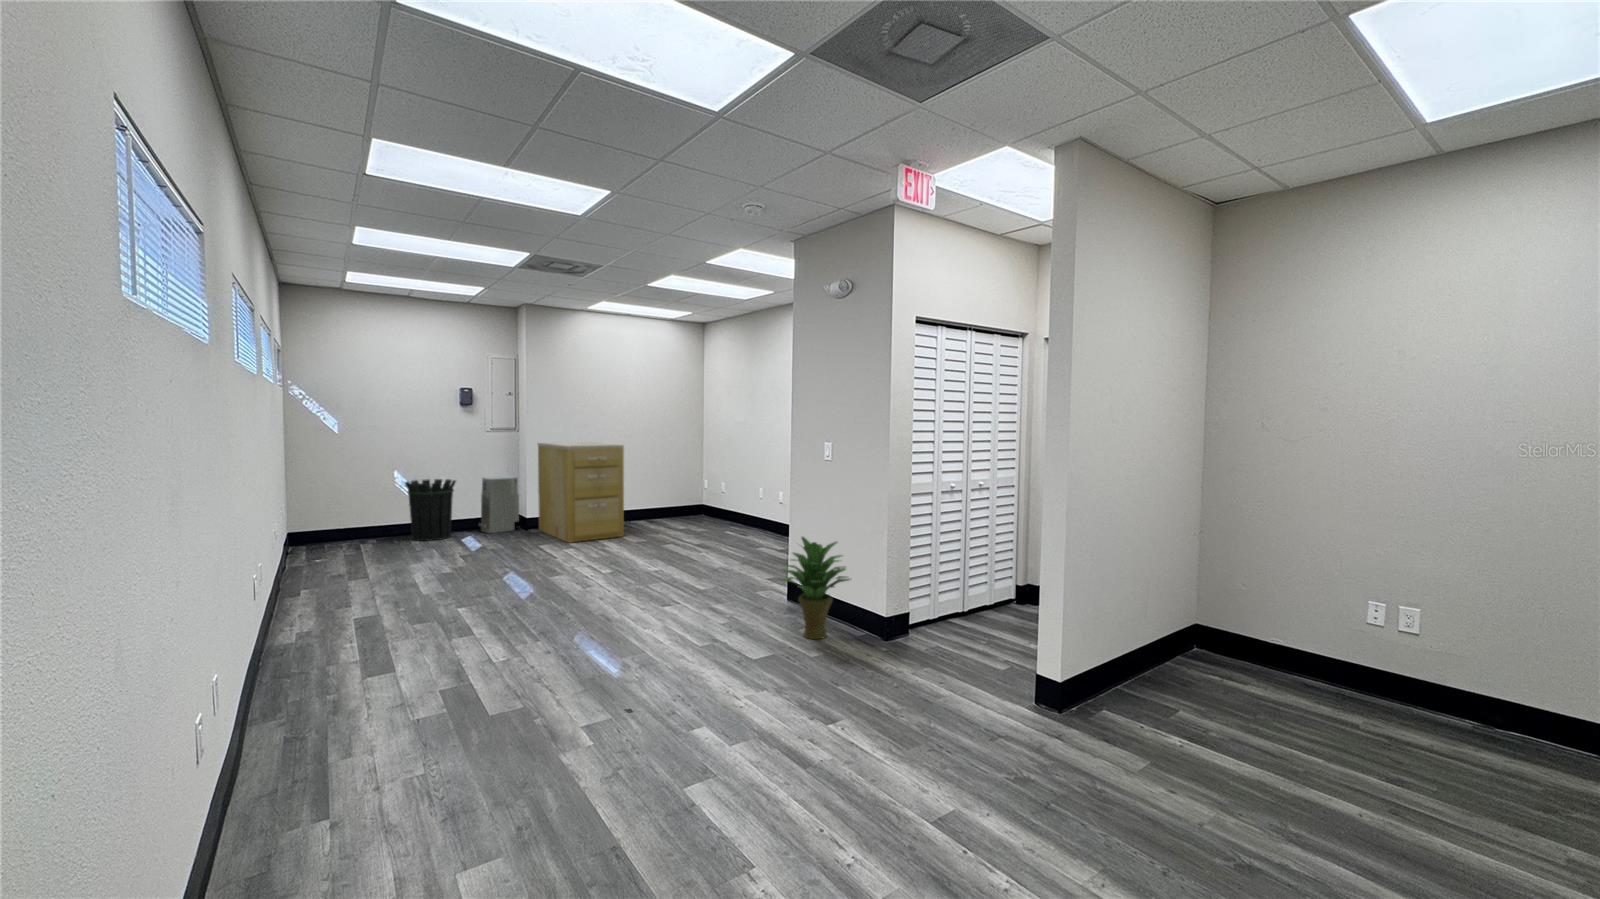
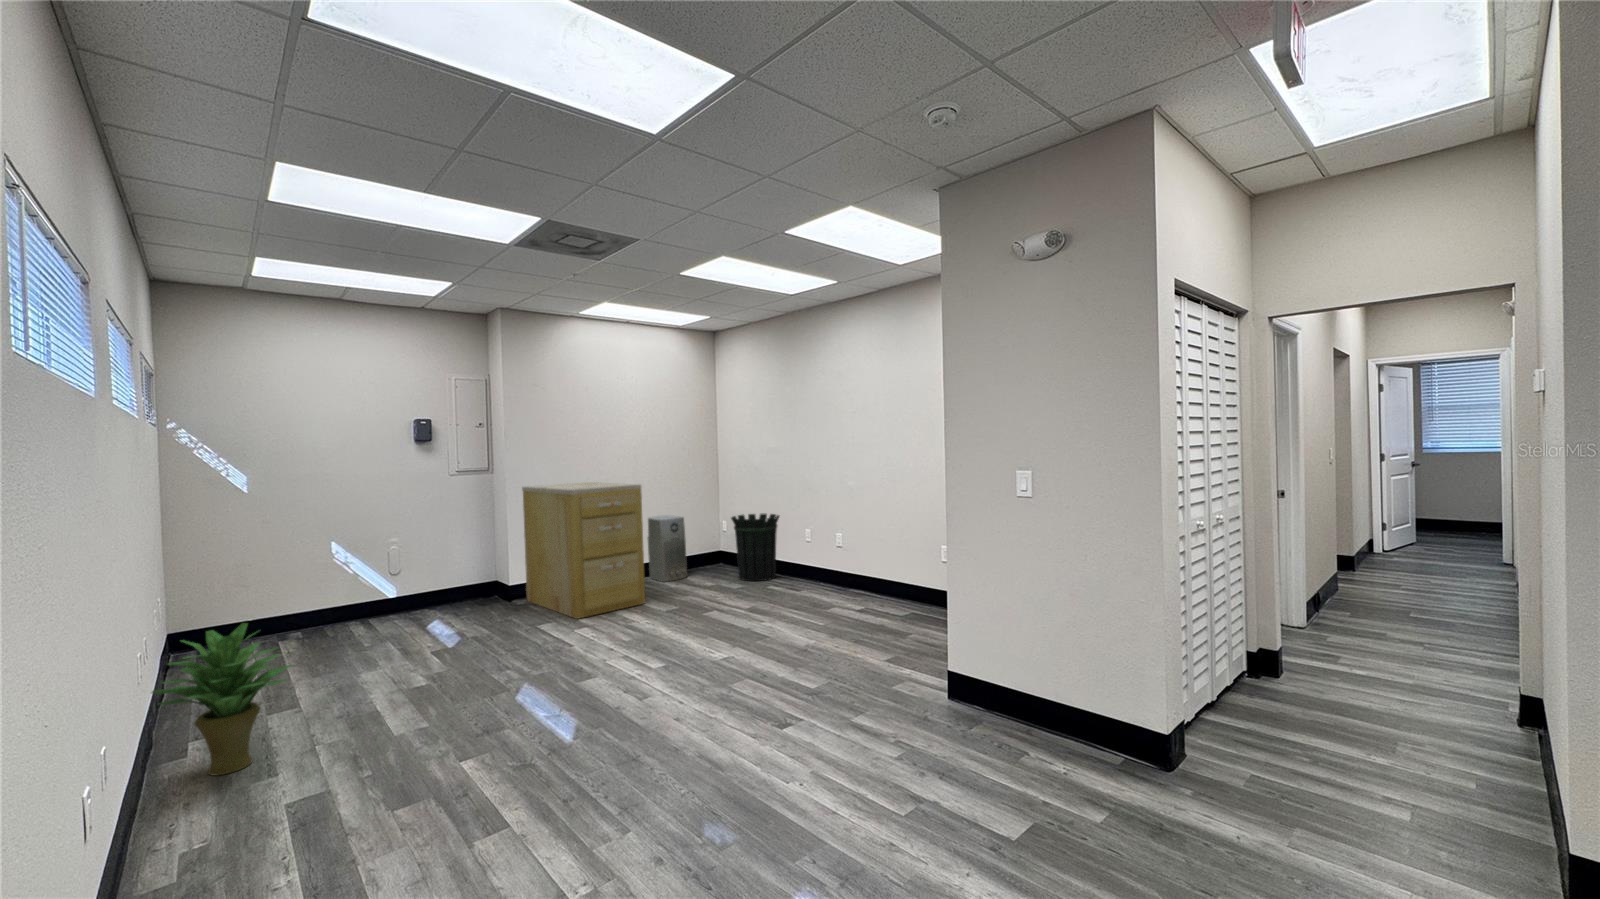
air purifier: present [479,476,519,533] -> present [648,515,687,582]
waste bin: present [404,479,456,541] -> present [731,513,779,581]
potted plant: present [781,537,850,639] -> present [152,623,292,775]

